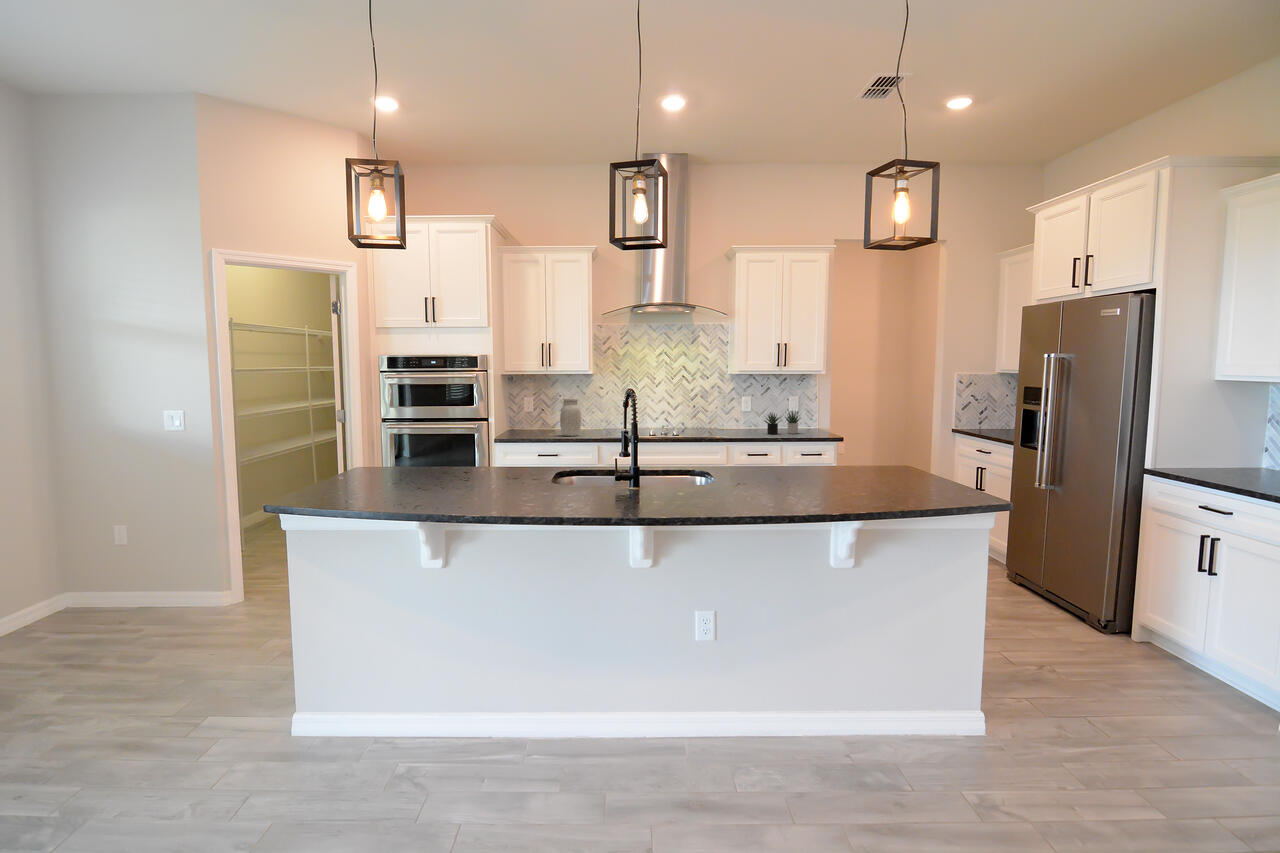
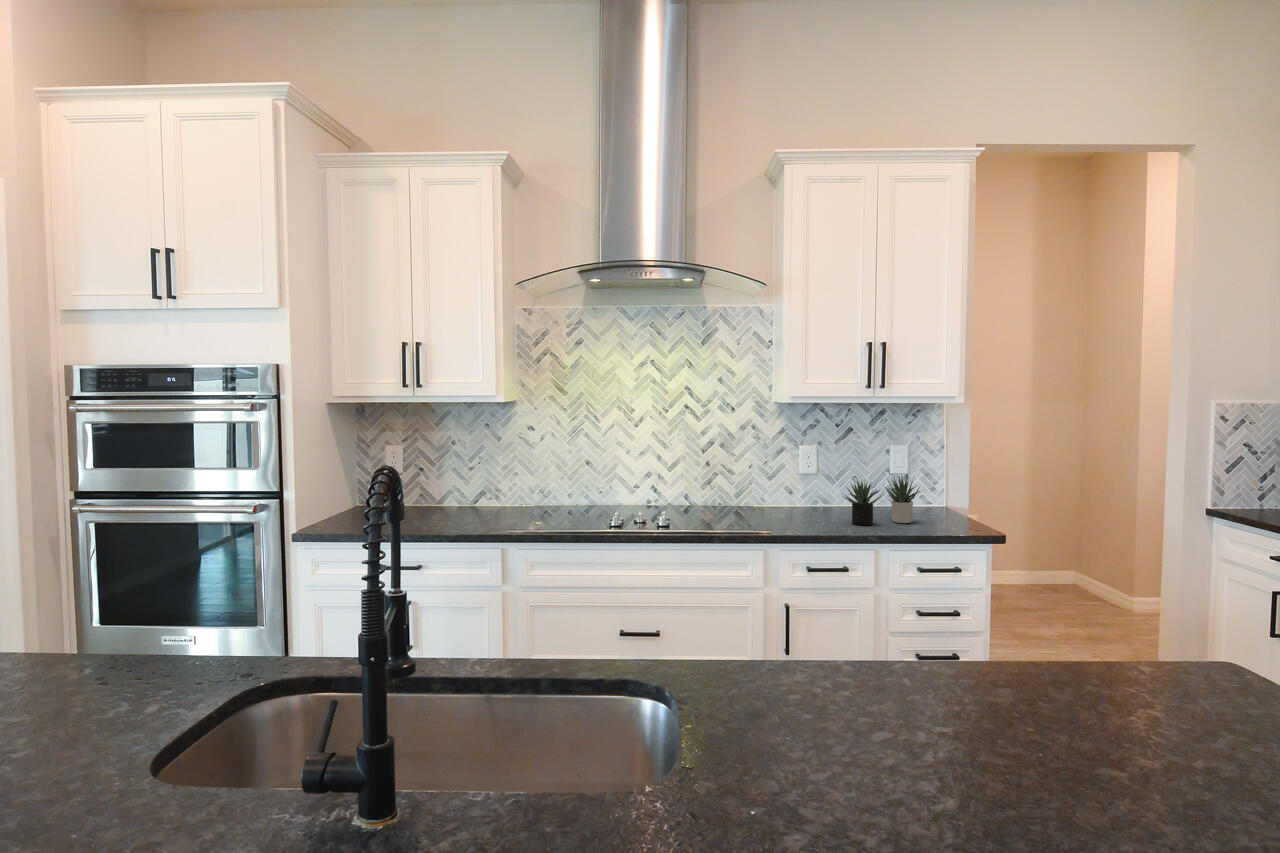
jar: present [560,397,581,436] -> none [434,450,476,529]

